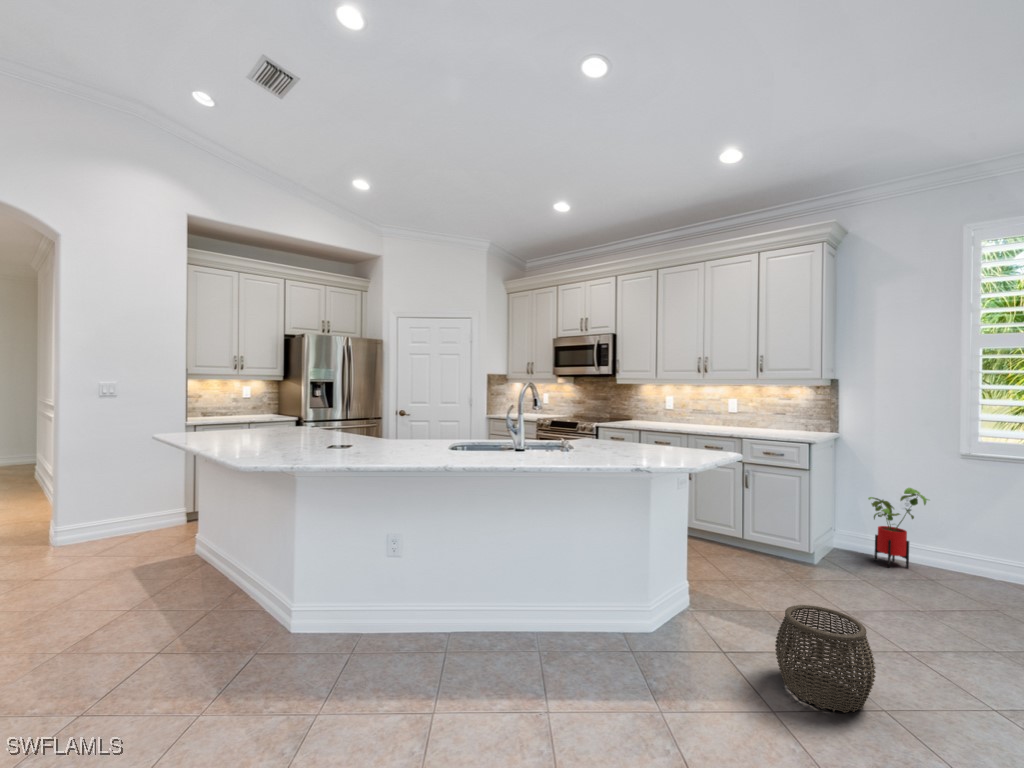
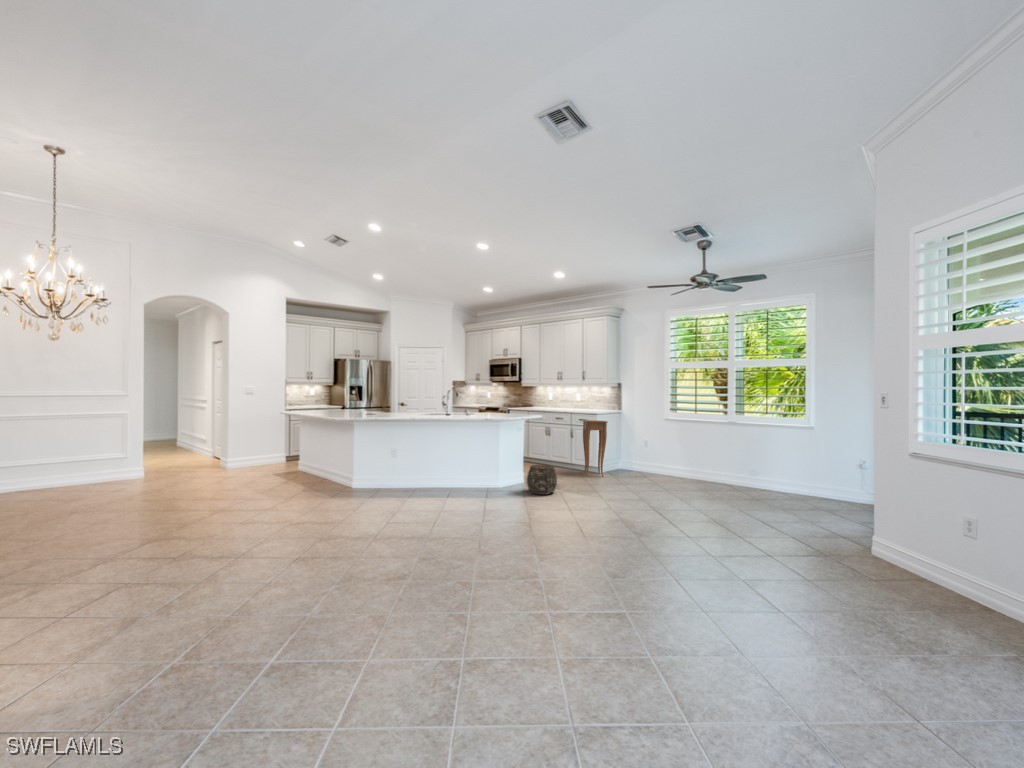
side table: none [792,459,866,585] -> present [583,420,608,476]
house plant: present [868,488,928,568] -> none [626,434,651,474]

